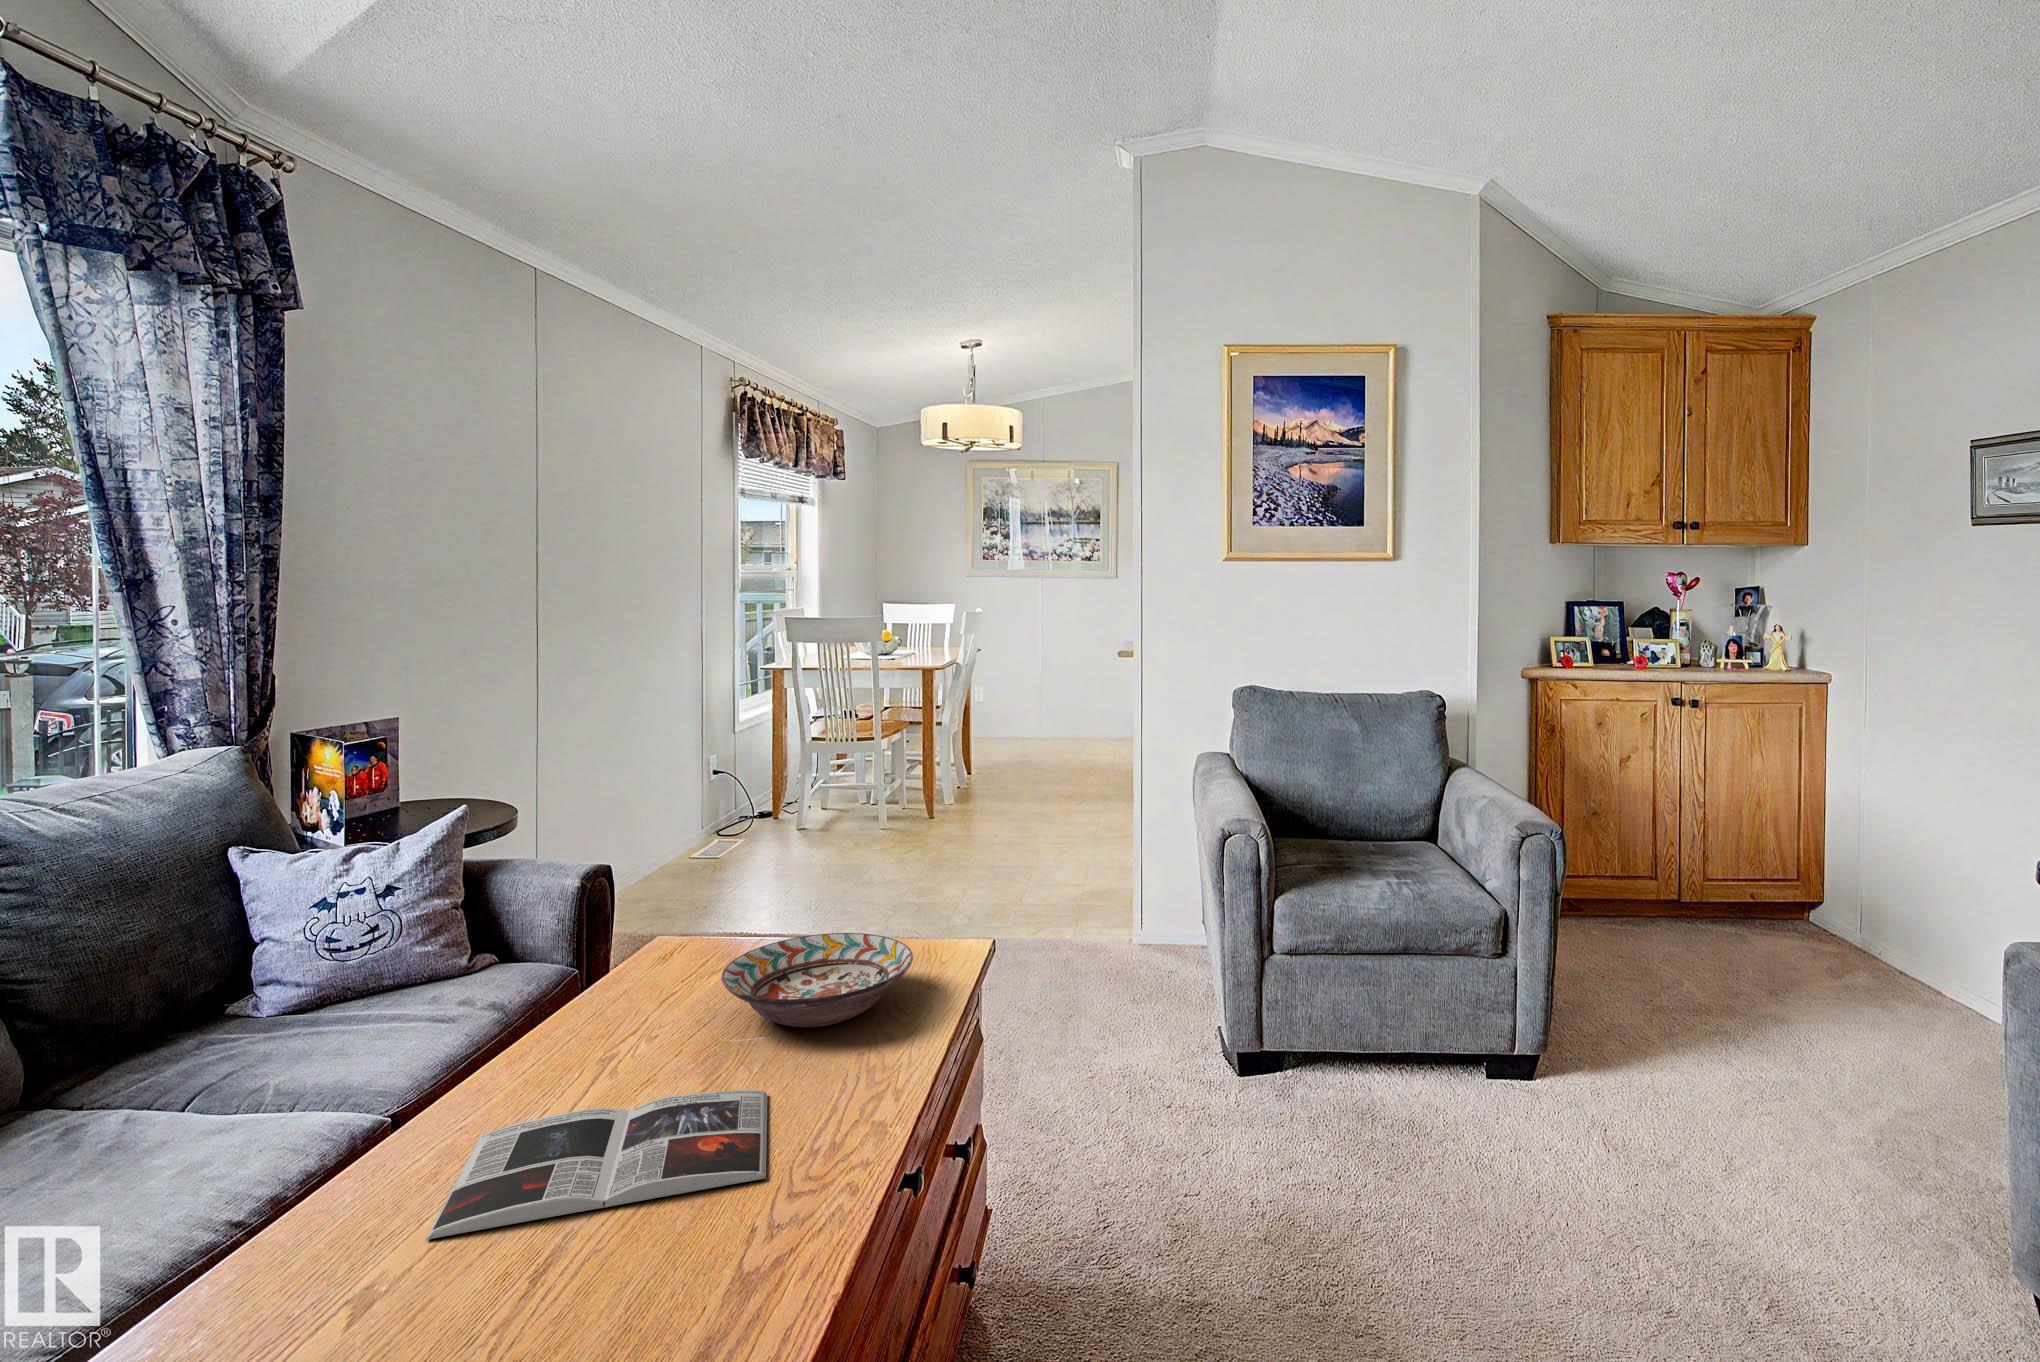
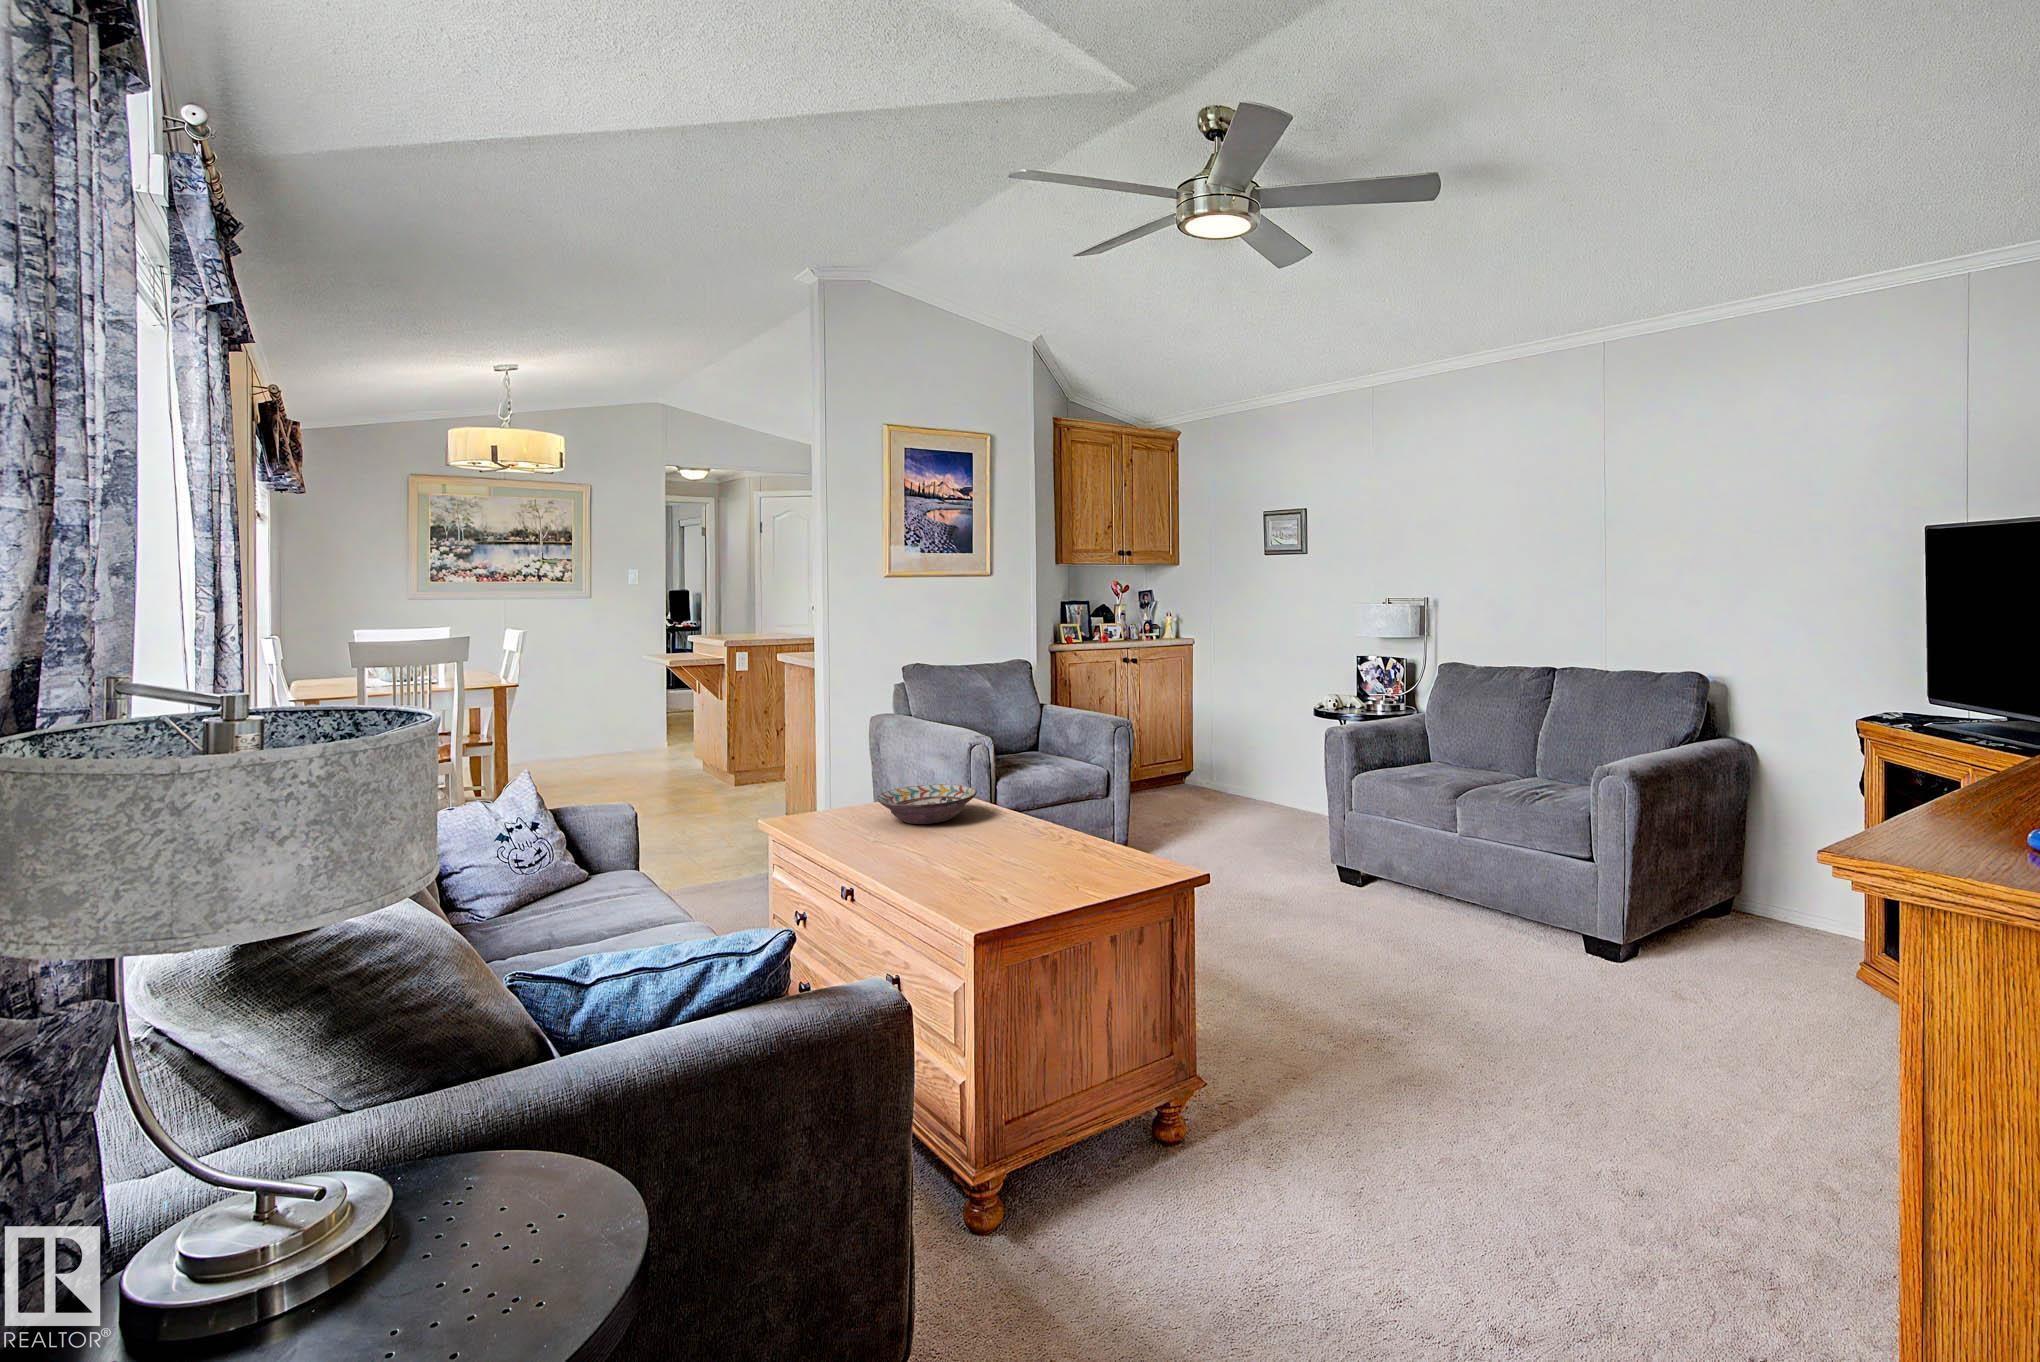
magazine: present [426,1090,767,1240] -> none [890,833,1038,876]

